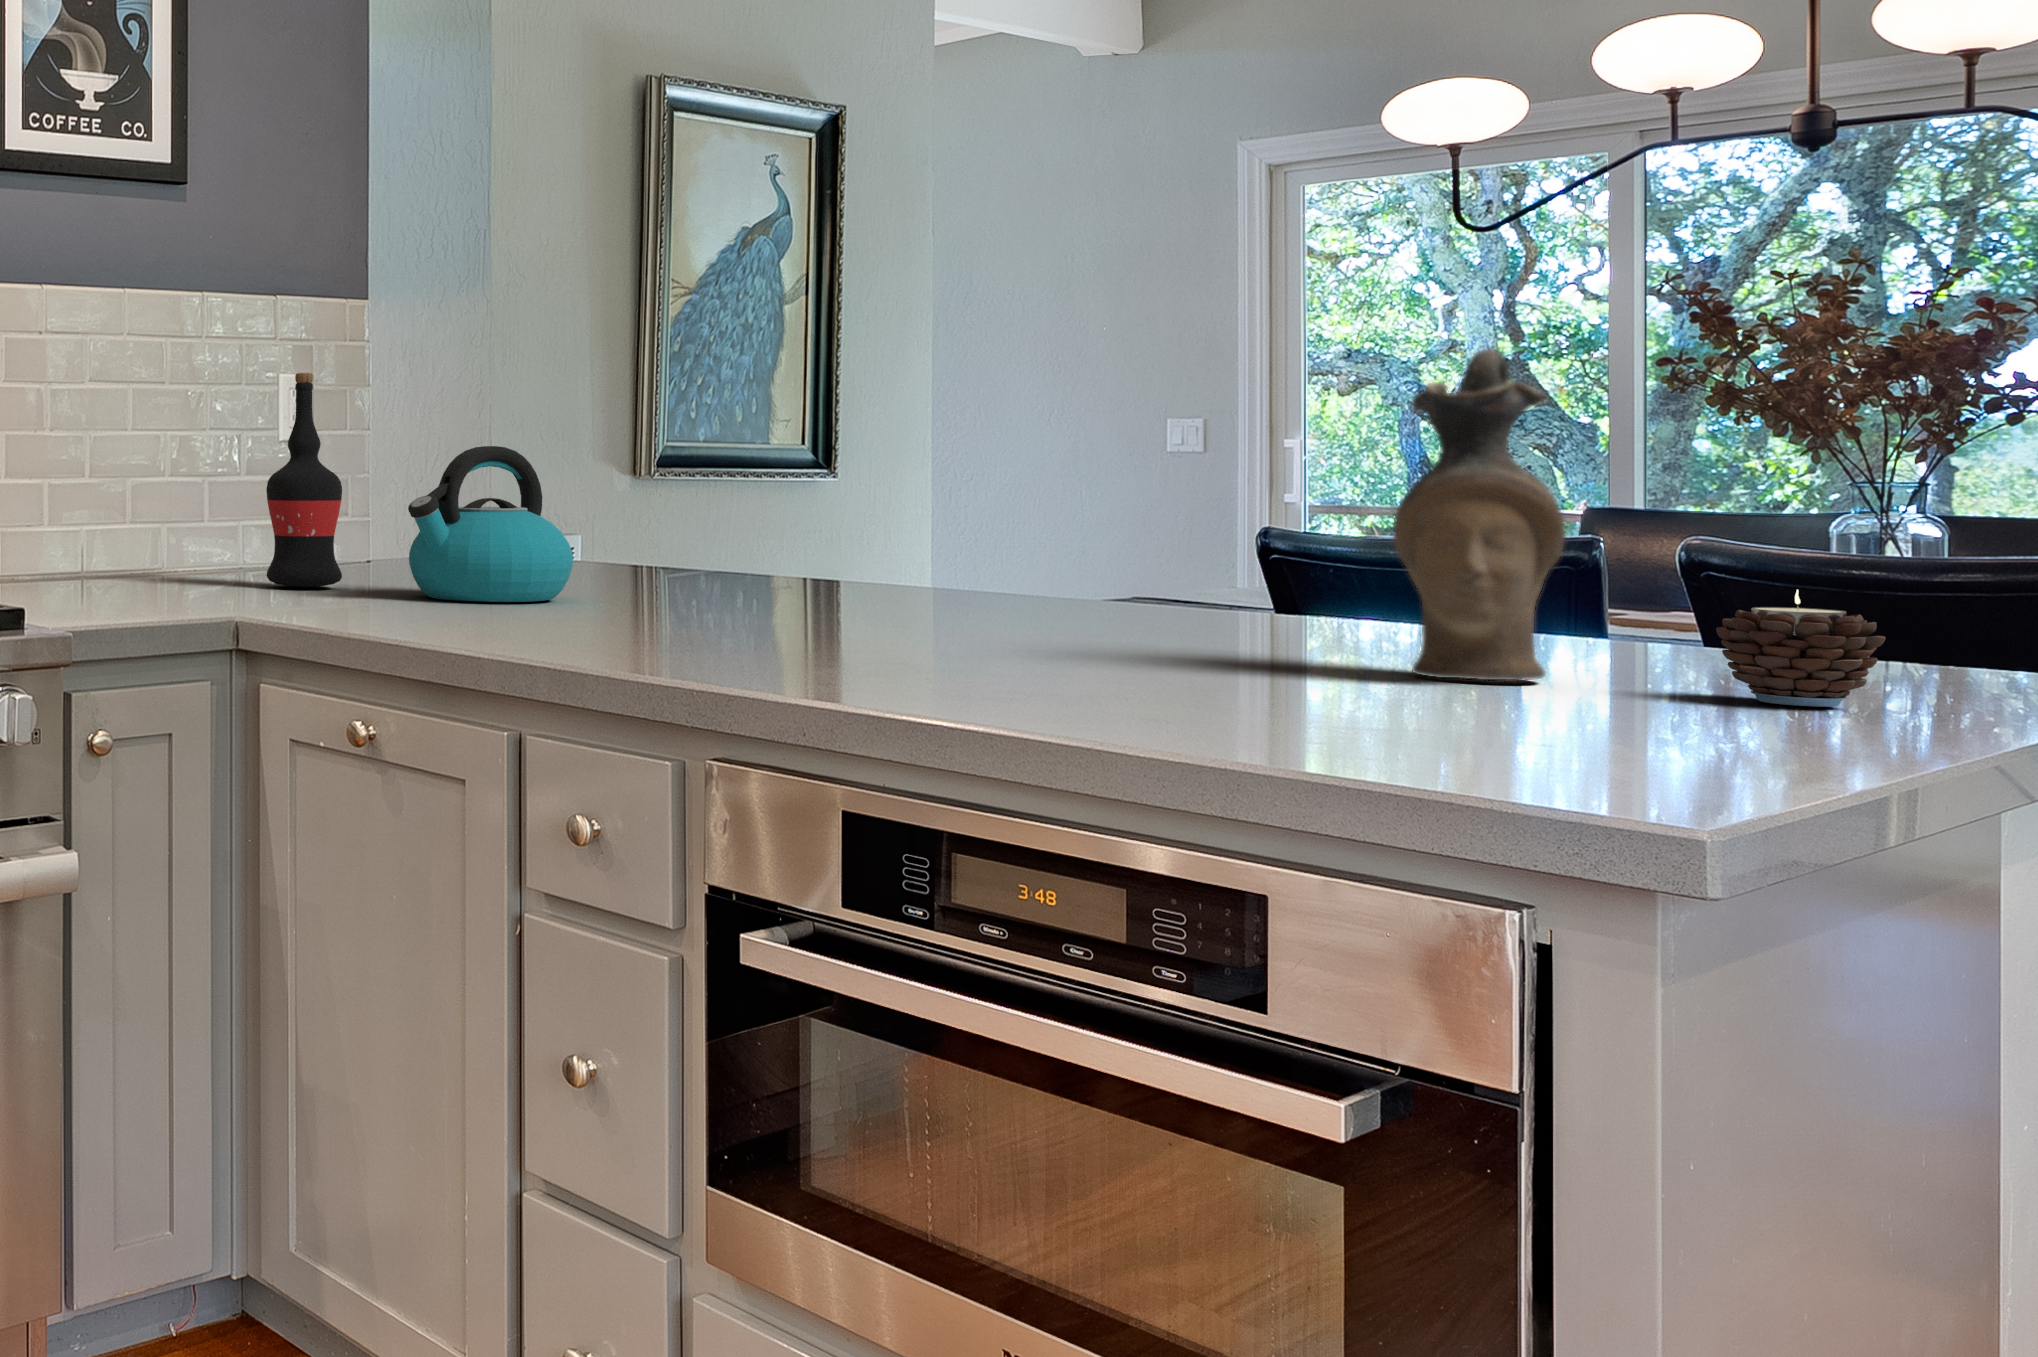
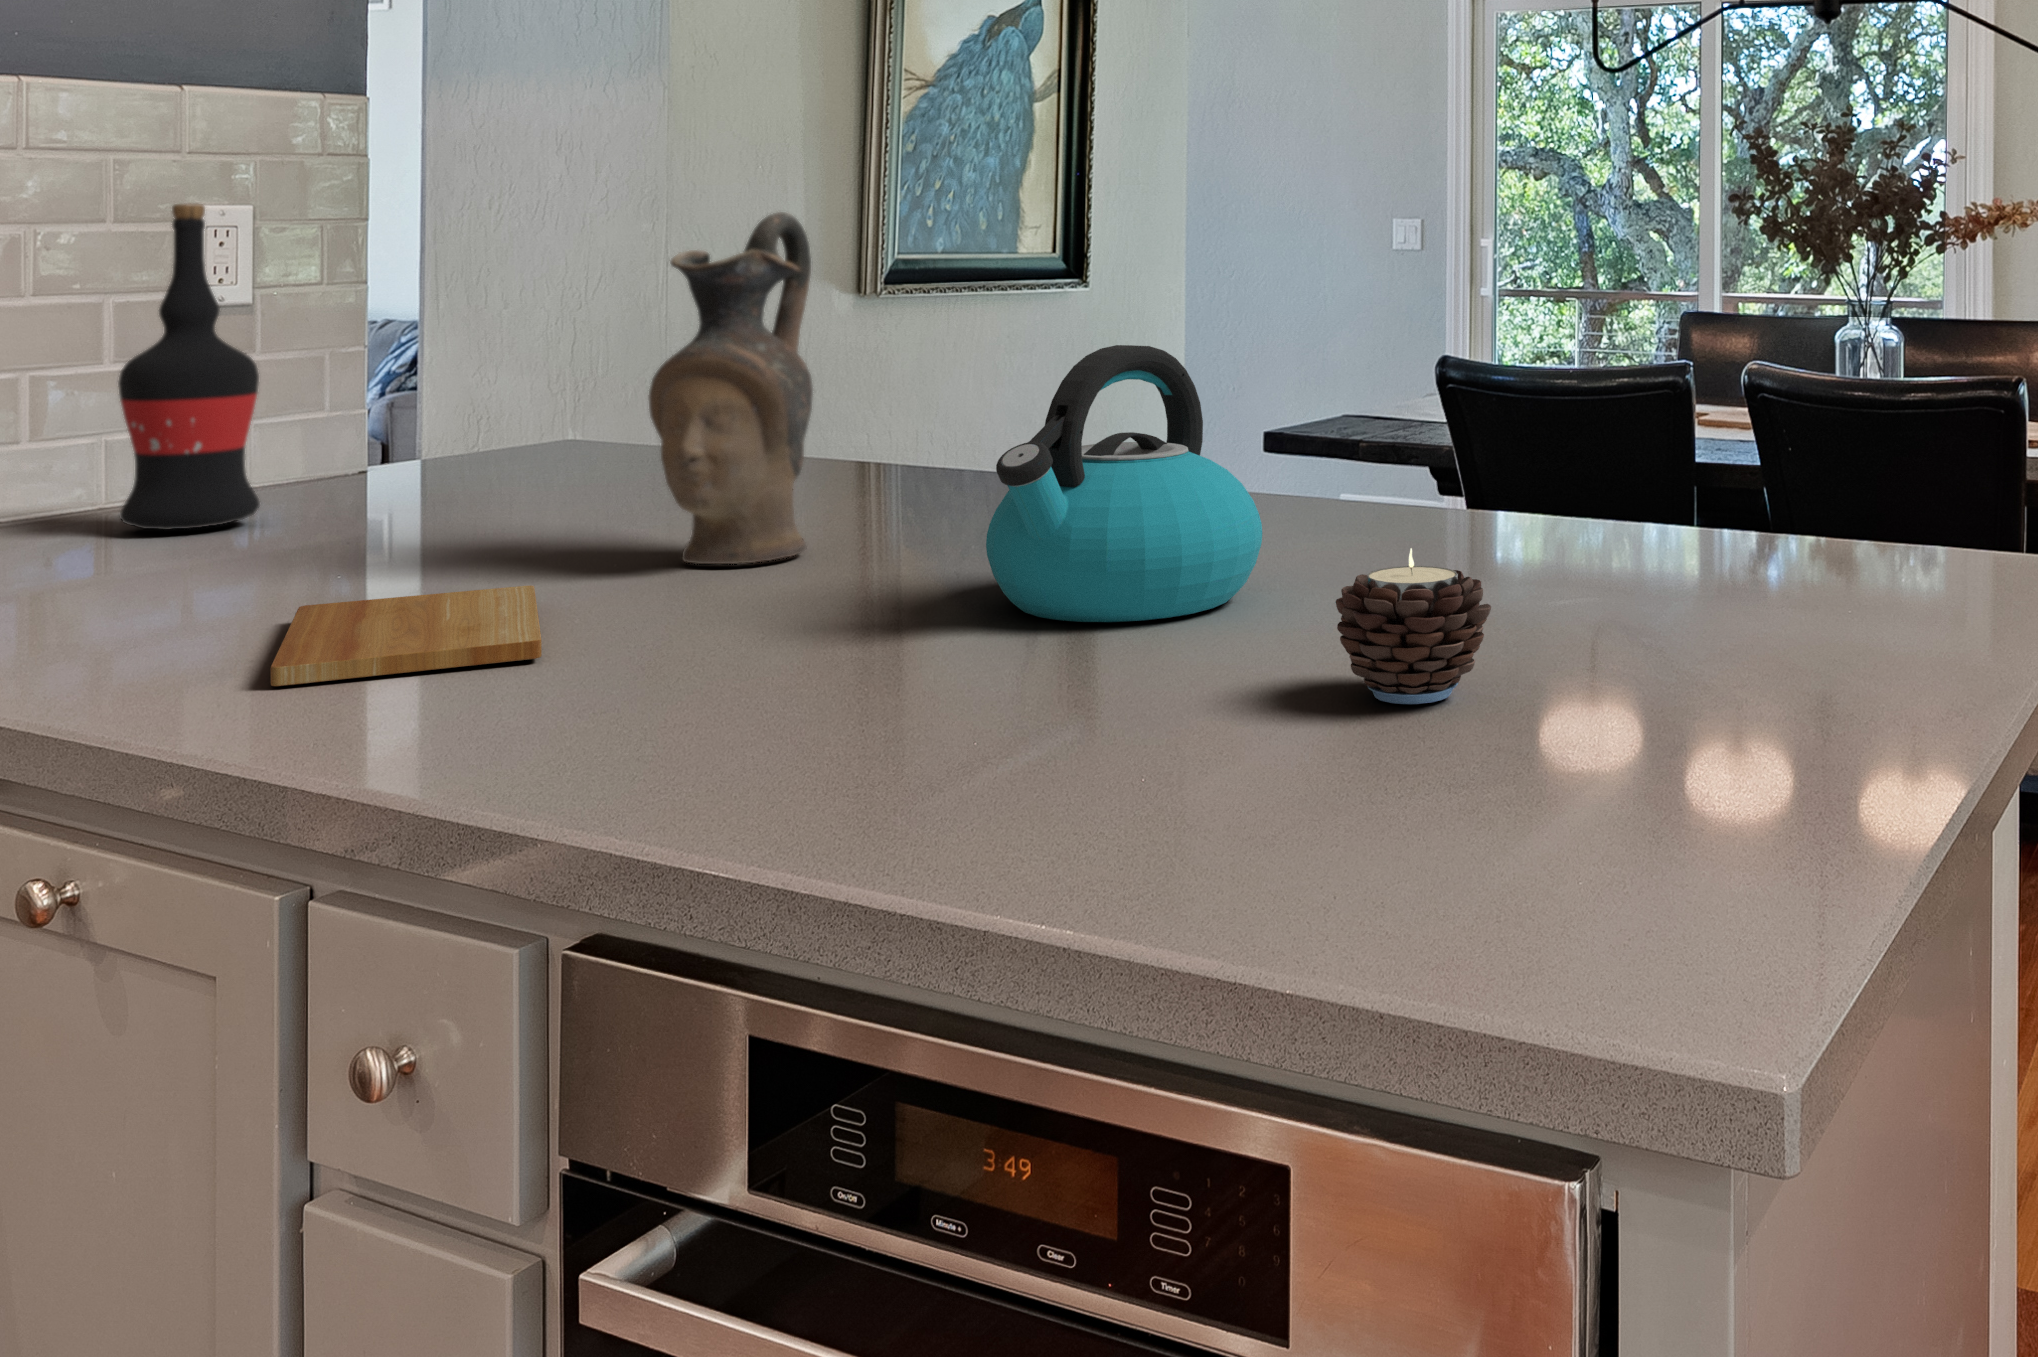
ceramic pitcher: present [1393,349,1565,681] -> present [649,212,813,564]
kettle: present [408,446,573,602] -> present [986,345,1262,622]
candle: present [1716,589,1885,707] -> present [1336,548,1491,704]
cutting board: none [442,612,618,641] -> present [271,585,542,686]

